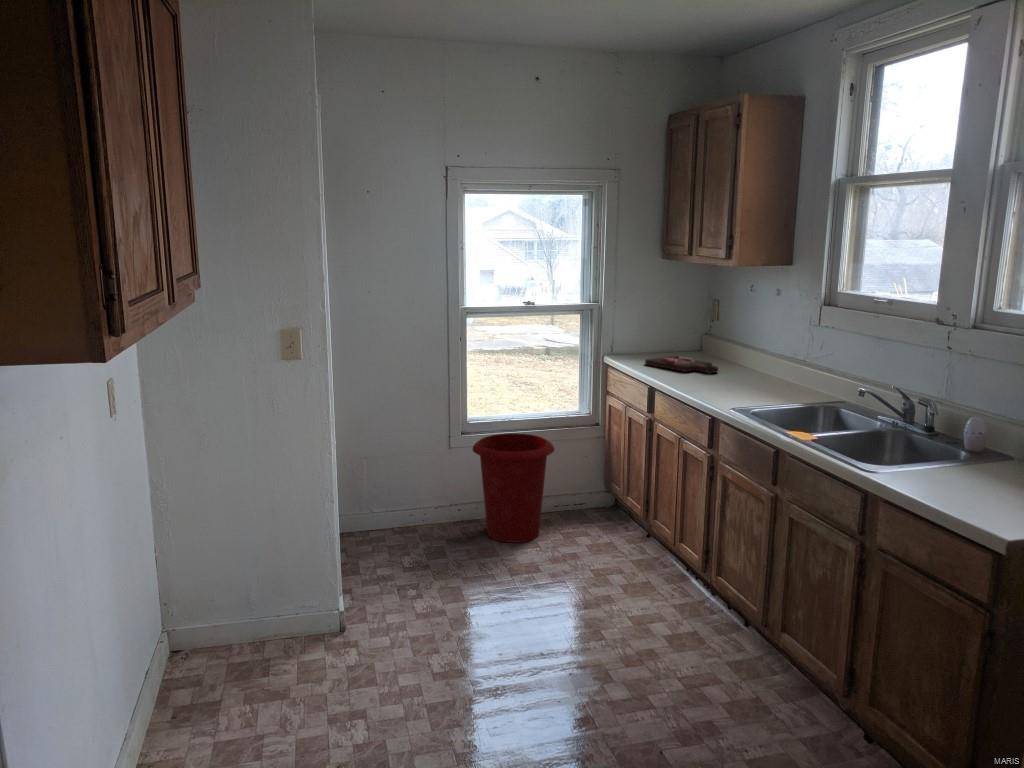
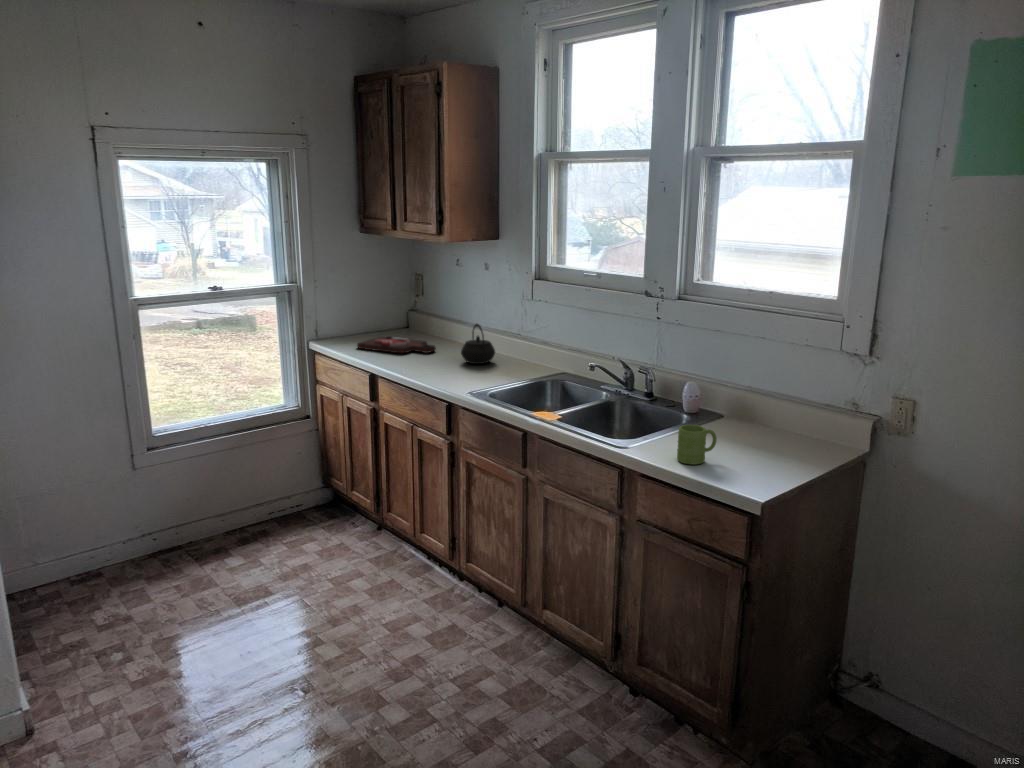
kettle: none [739,347,775,387] -> present [461,324,495,364]
waste bin: present [473,433,554,543] -> none [167,439,268,567]
mug: none [927,454,977,497] -> present [677,425,717,465]

